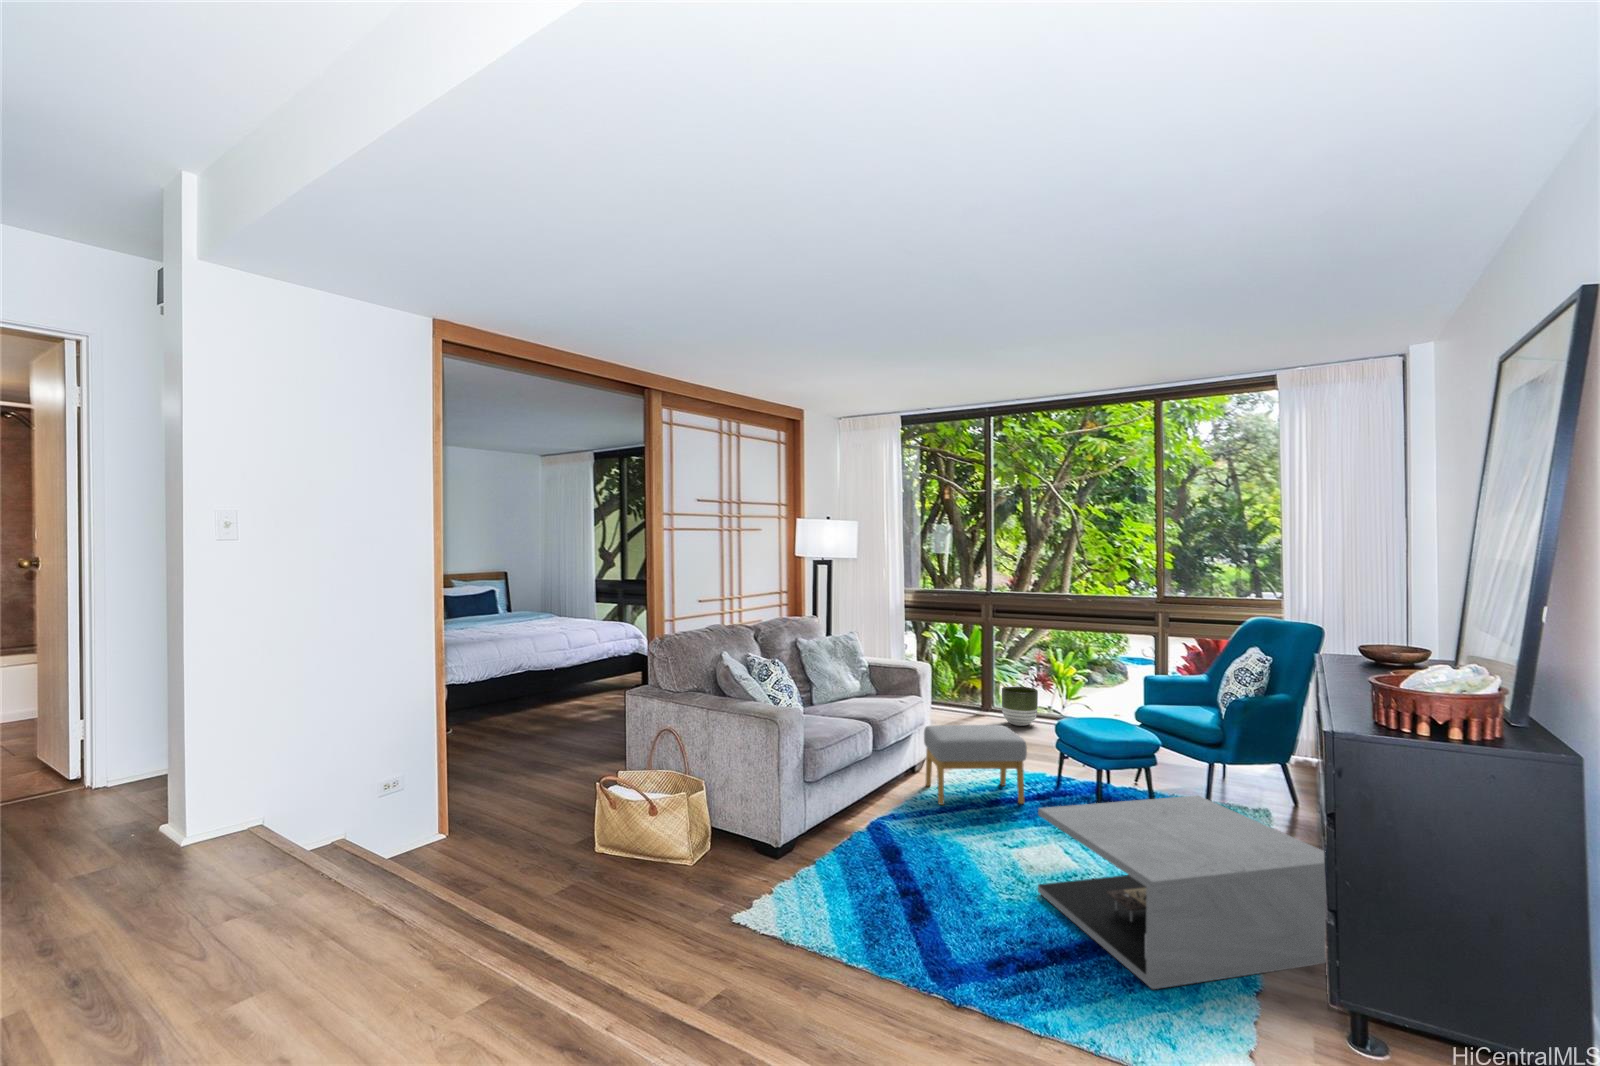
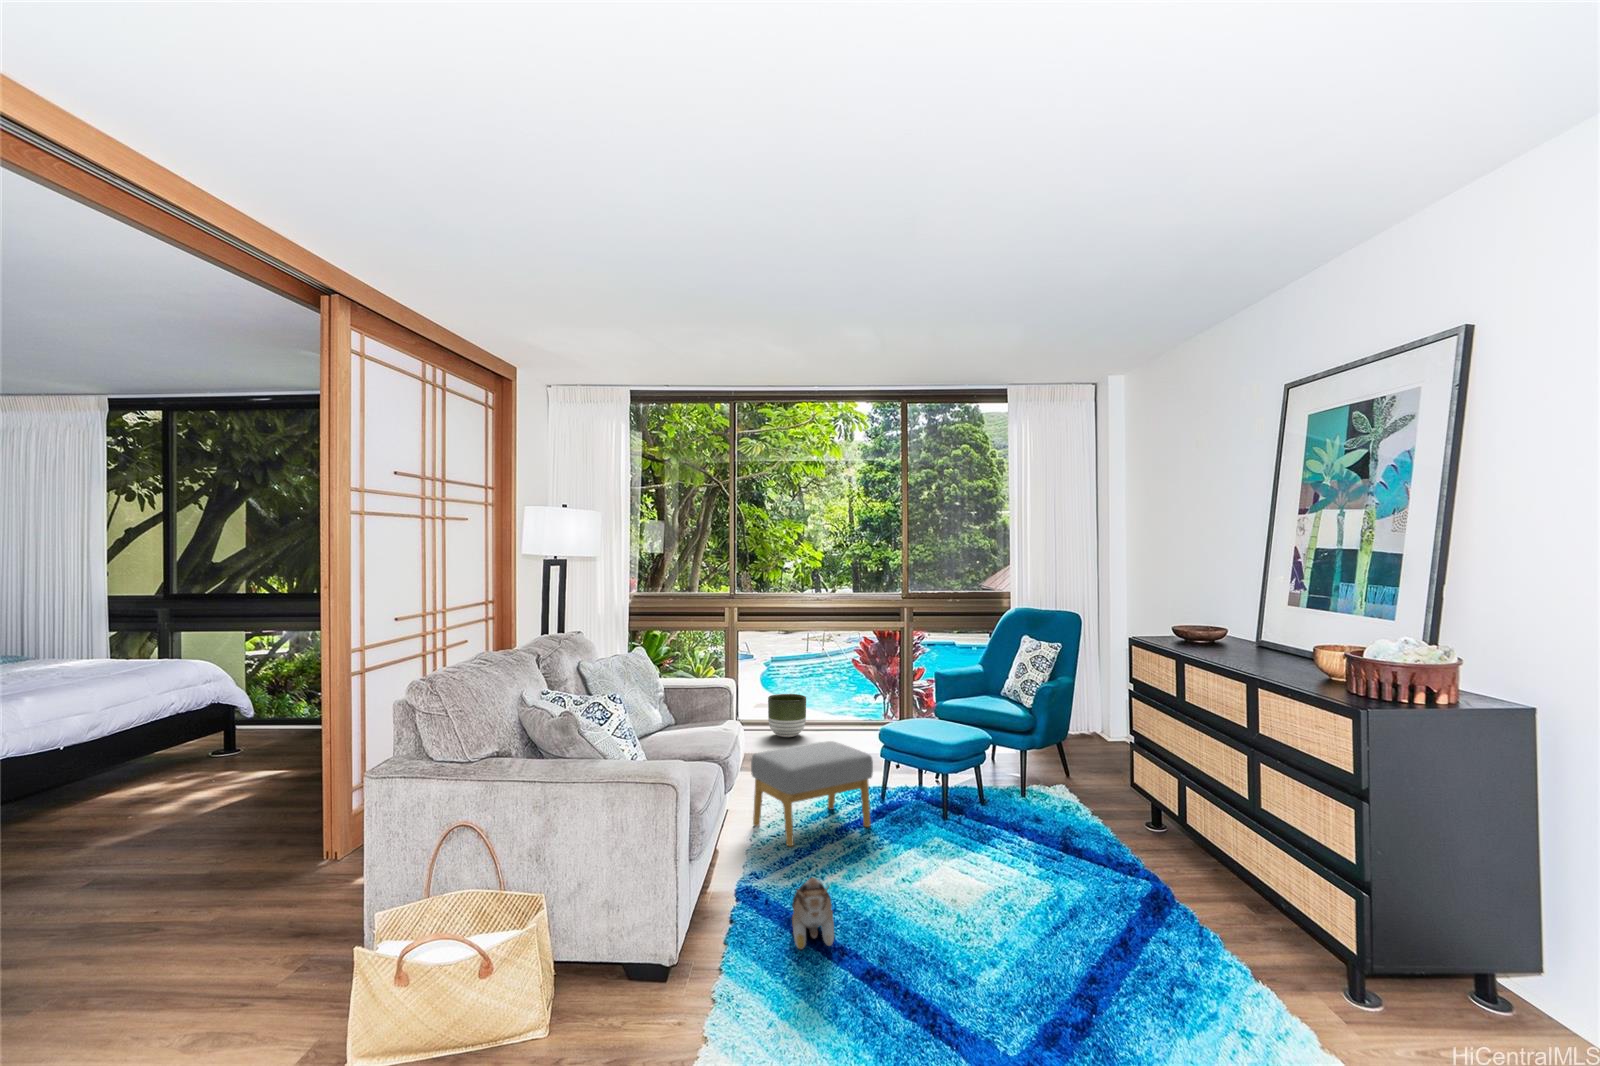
coffee table: present [1038,795,1326,989] -> none [977,788,1257,1011]
plush toy: none [871,815,921,873] -> present [792,878,834,949]

